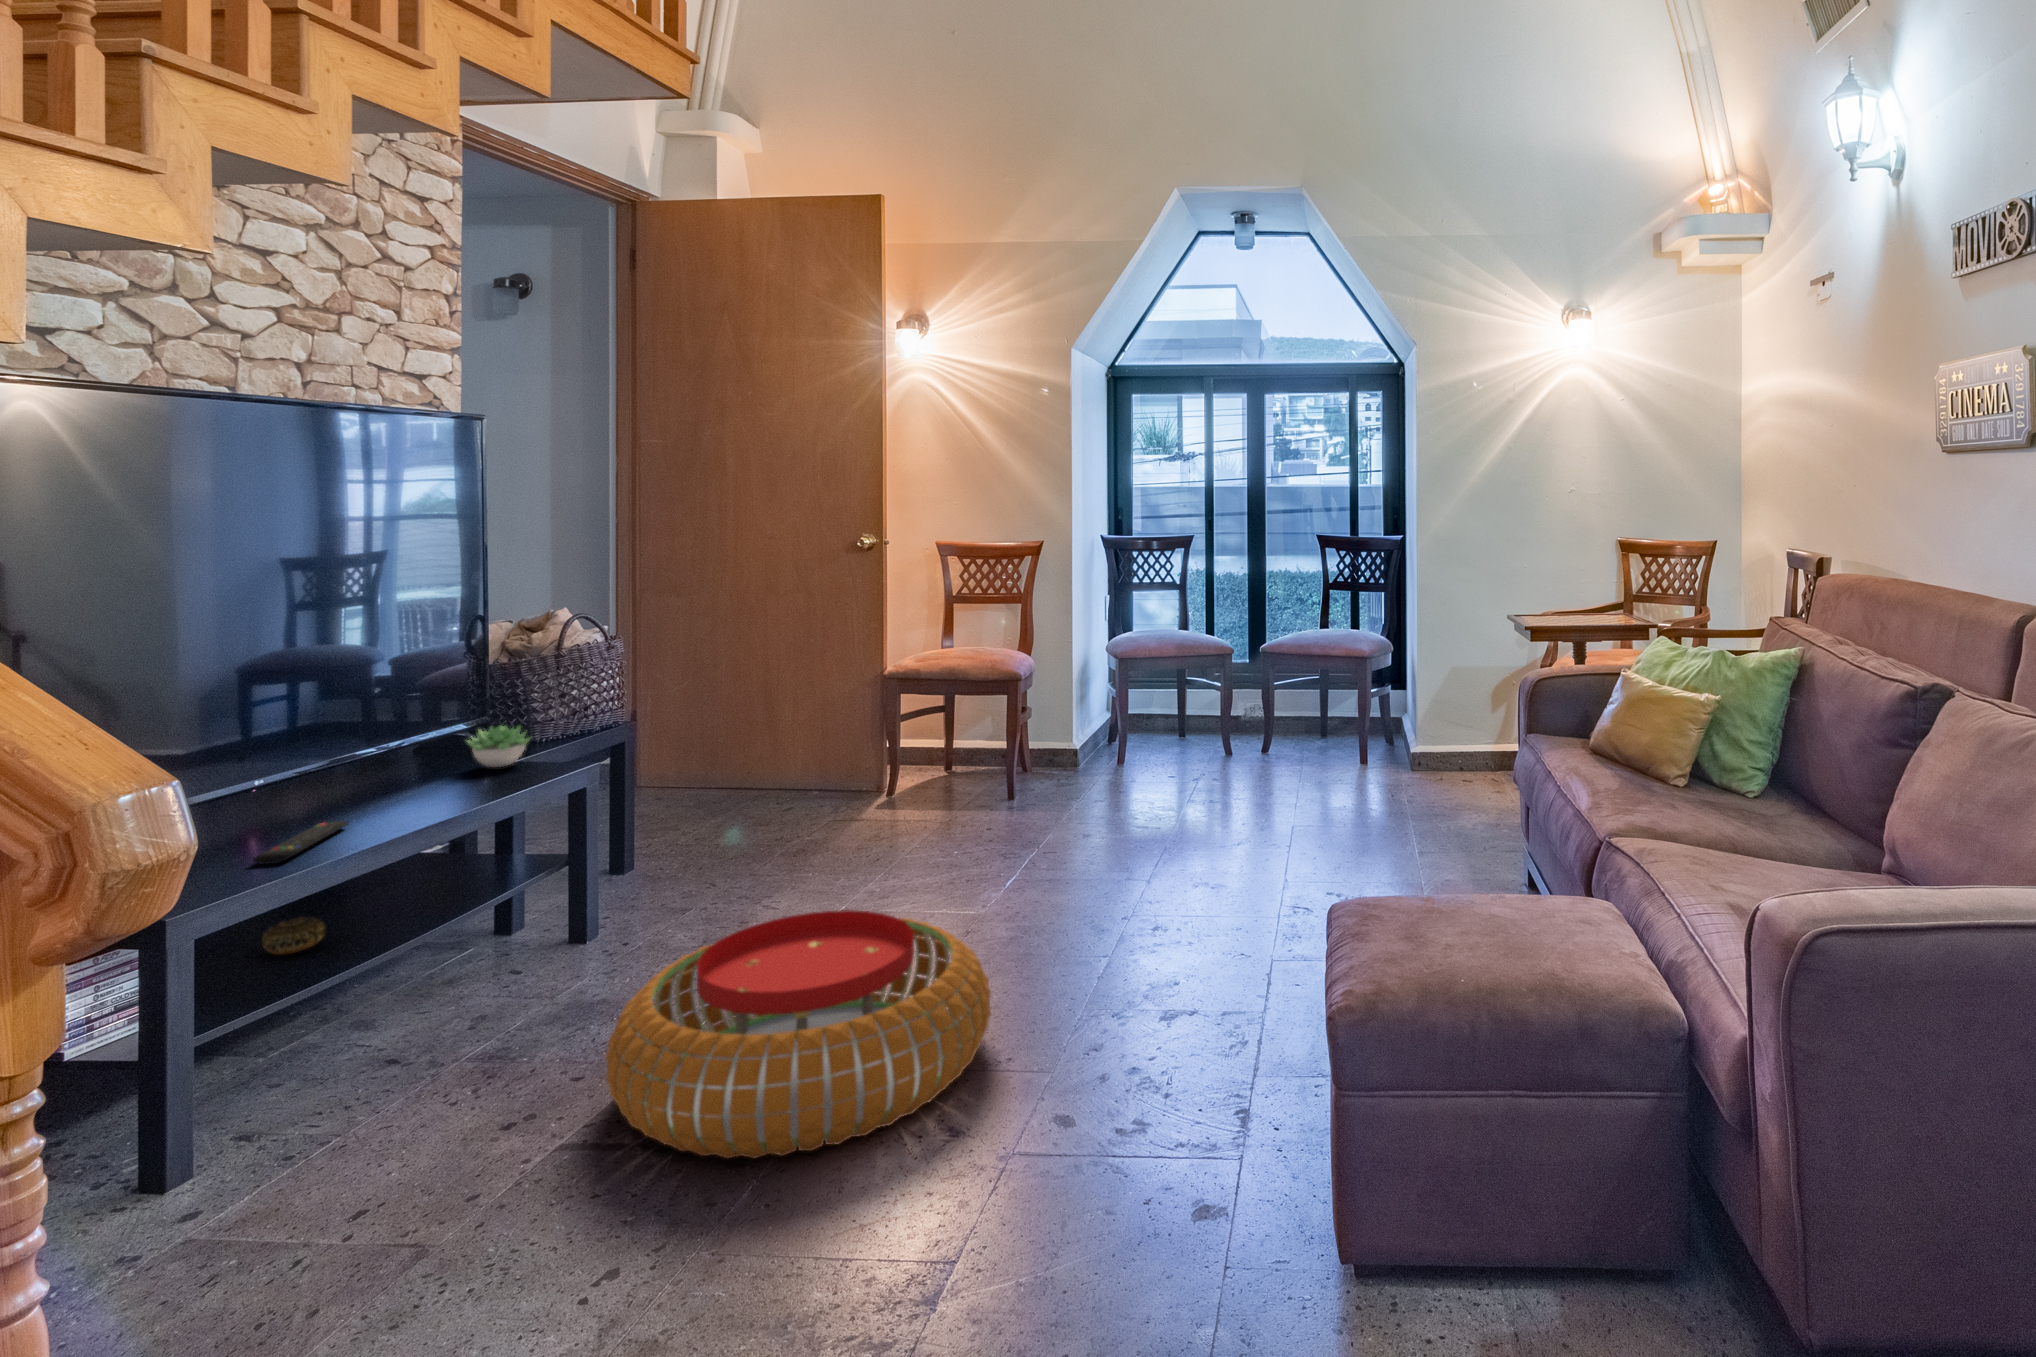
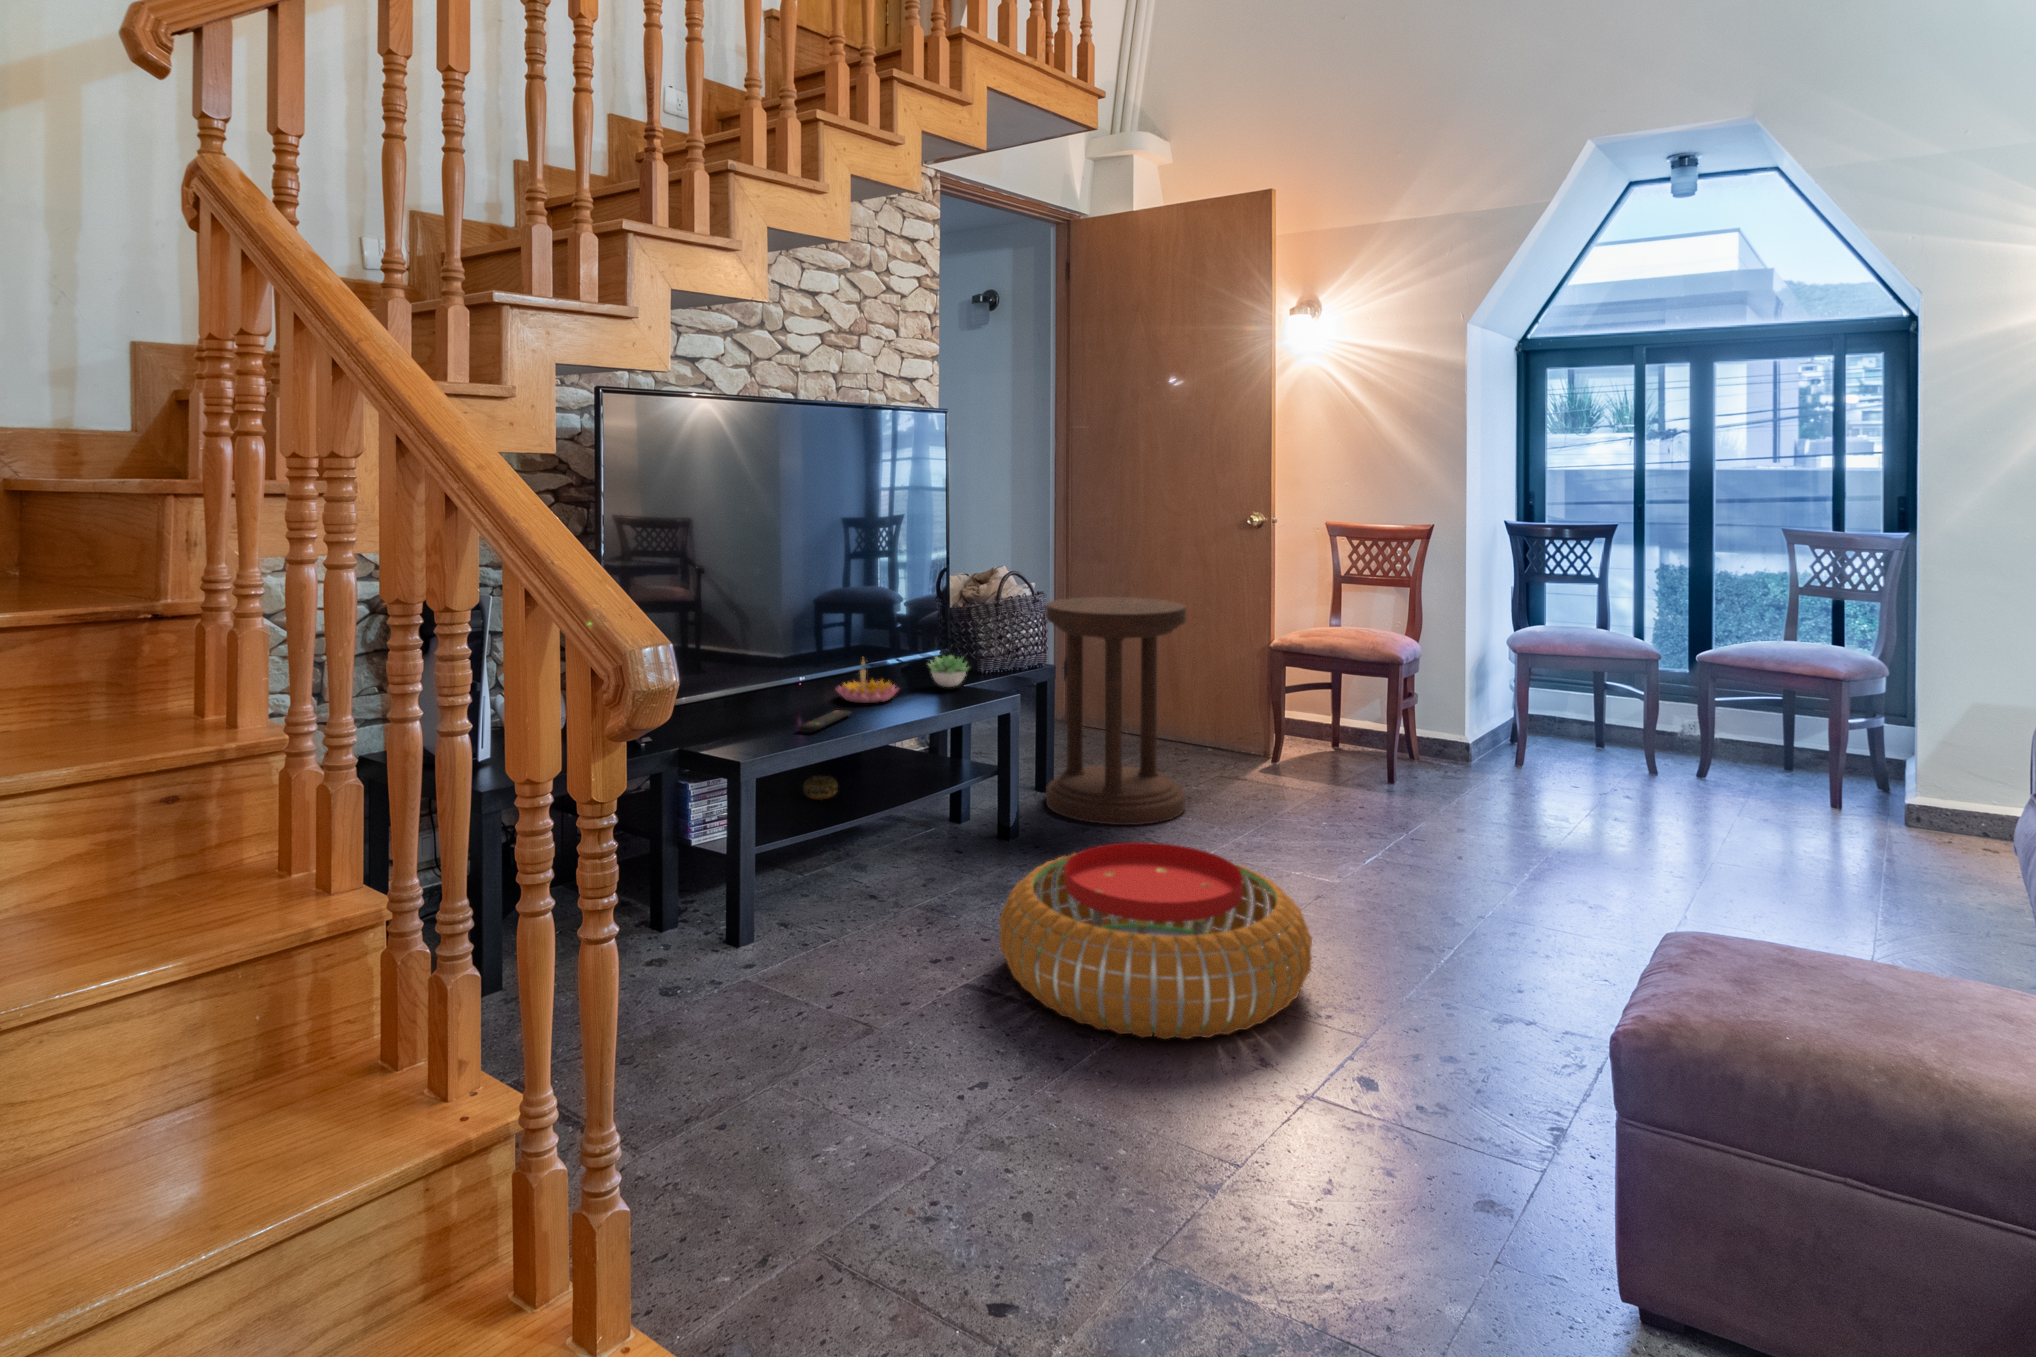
side table: none [633,634,811,901] -> present [1046,597,1186,825]
candle holder: none [314,742,425,807] -> present [836,660,899,703]

